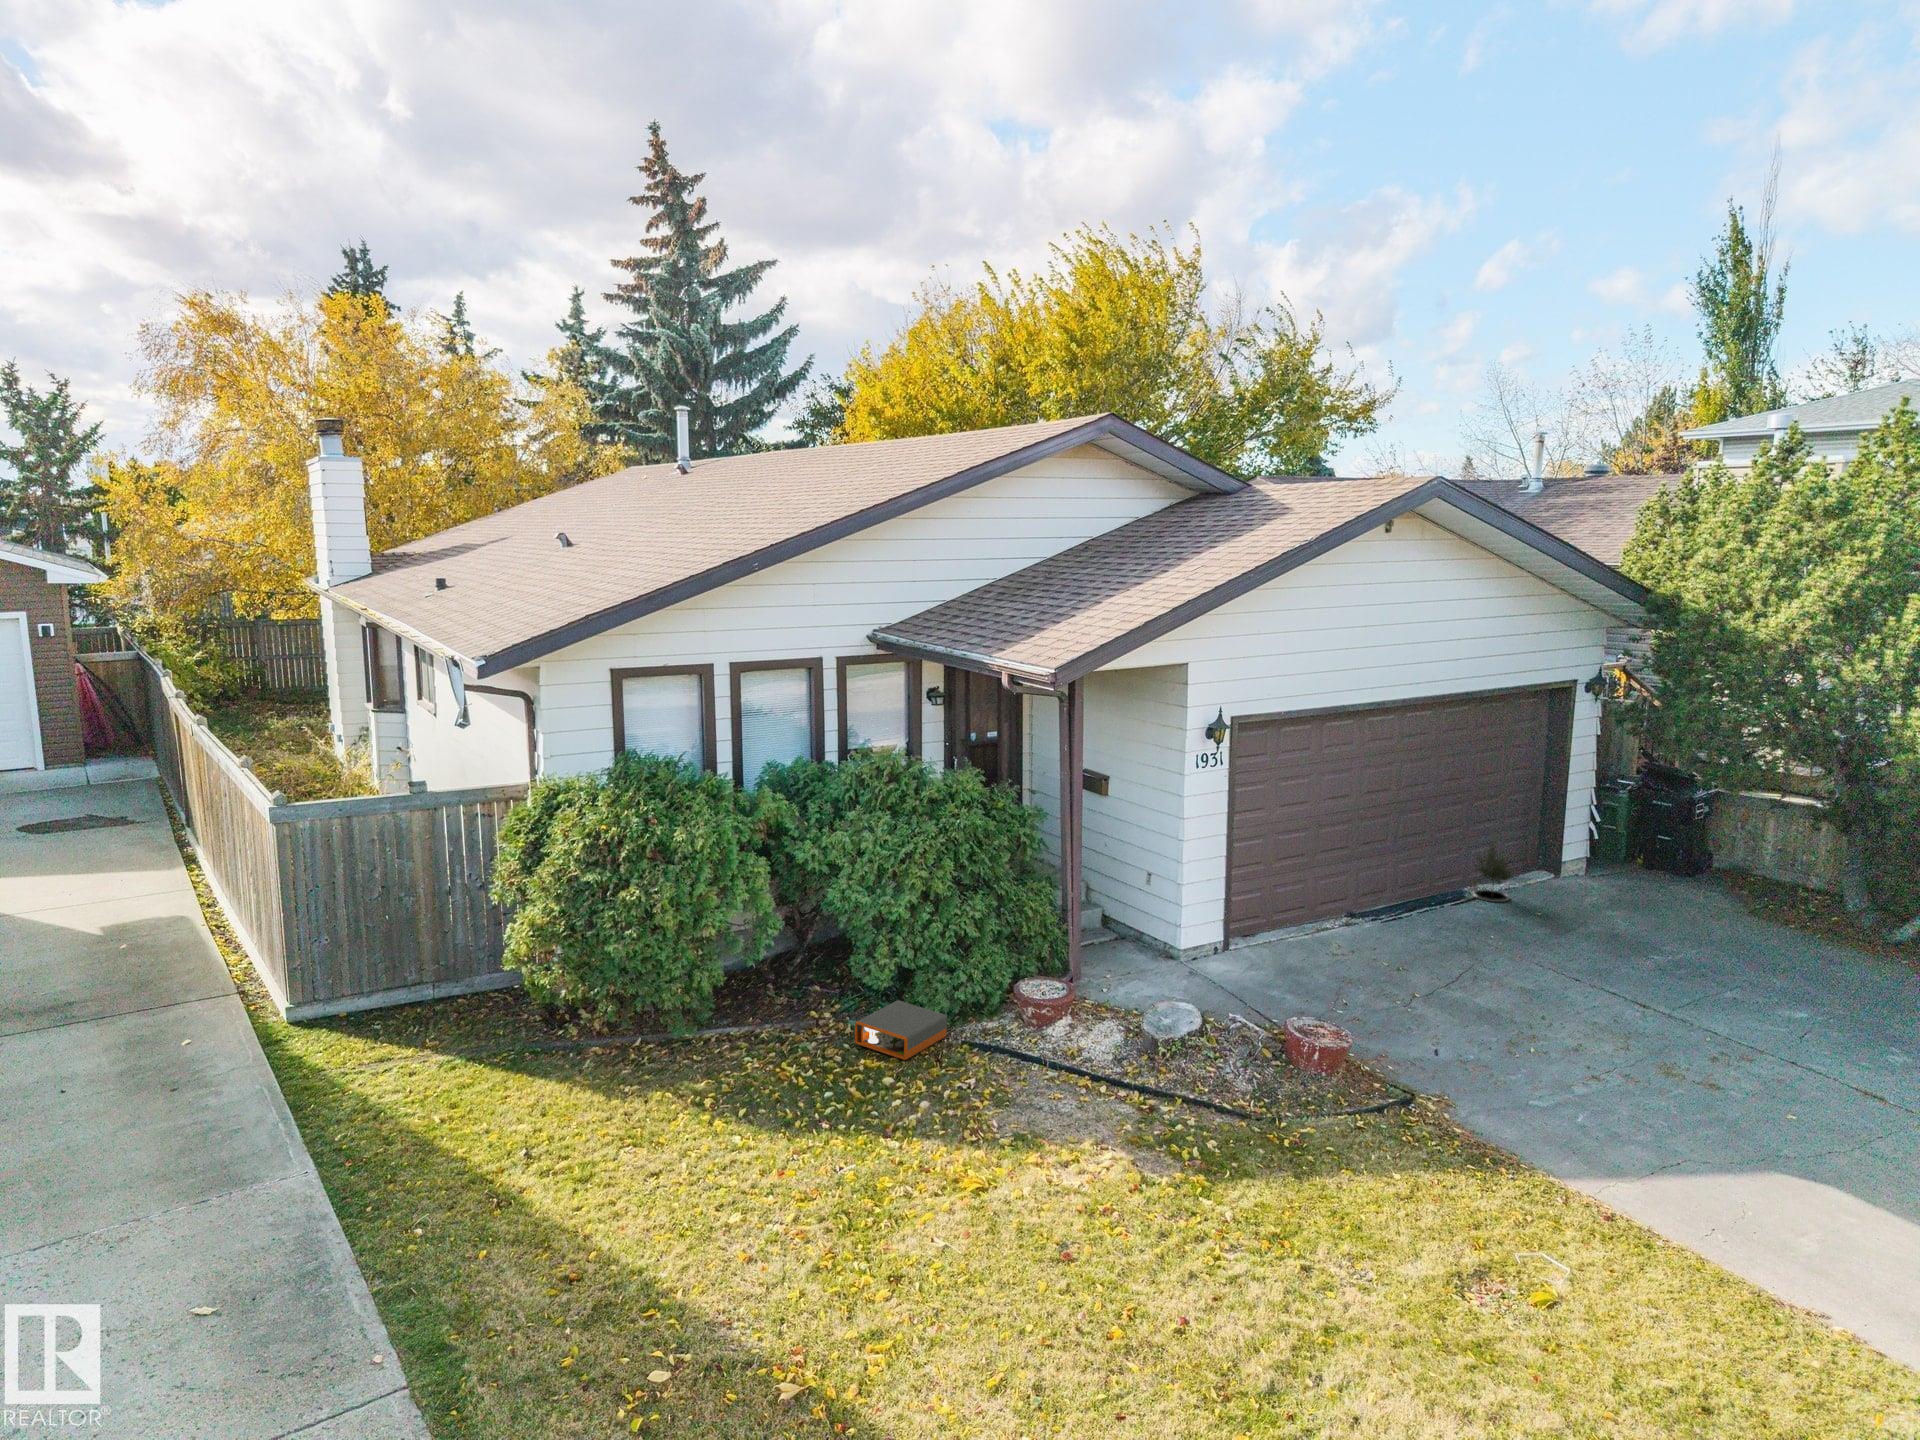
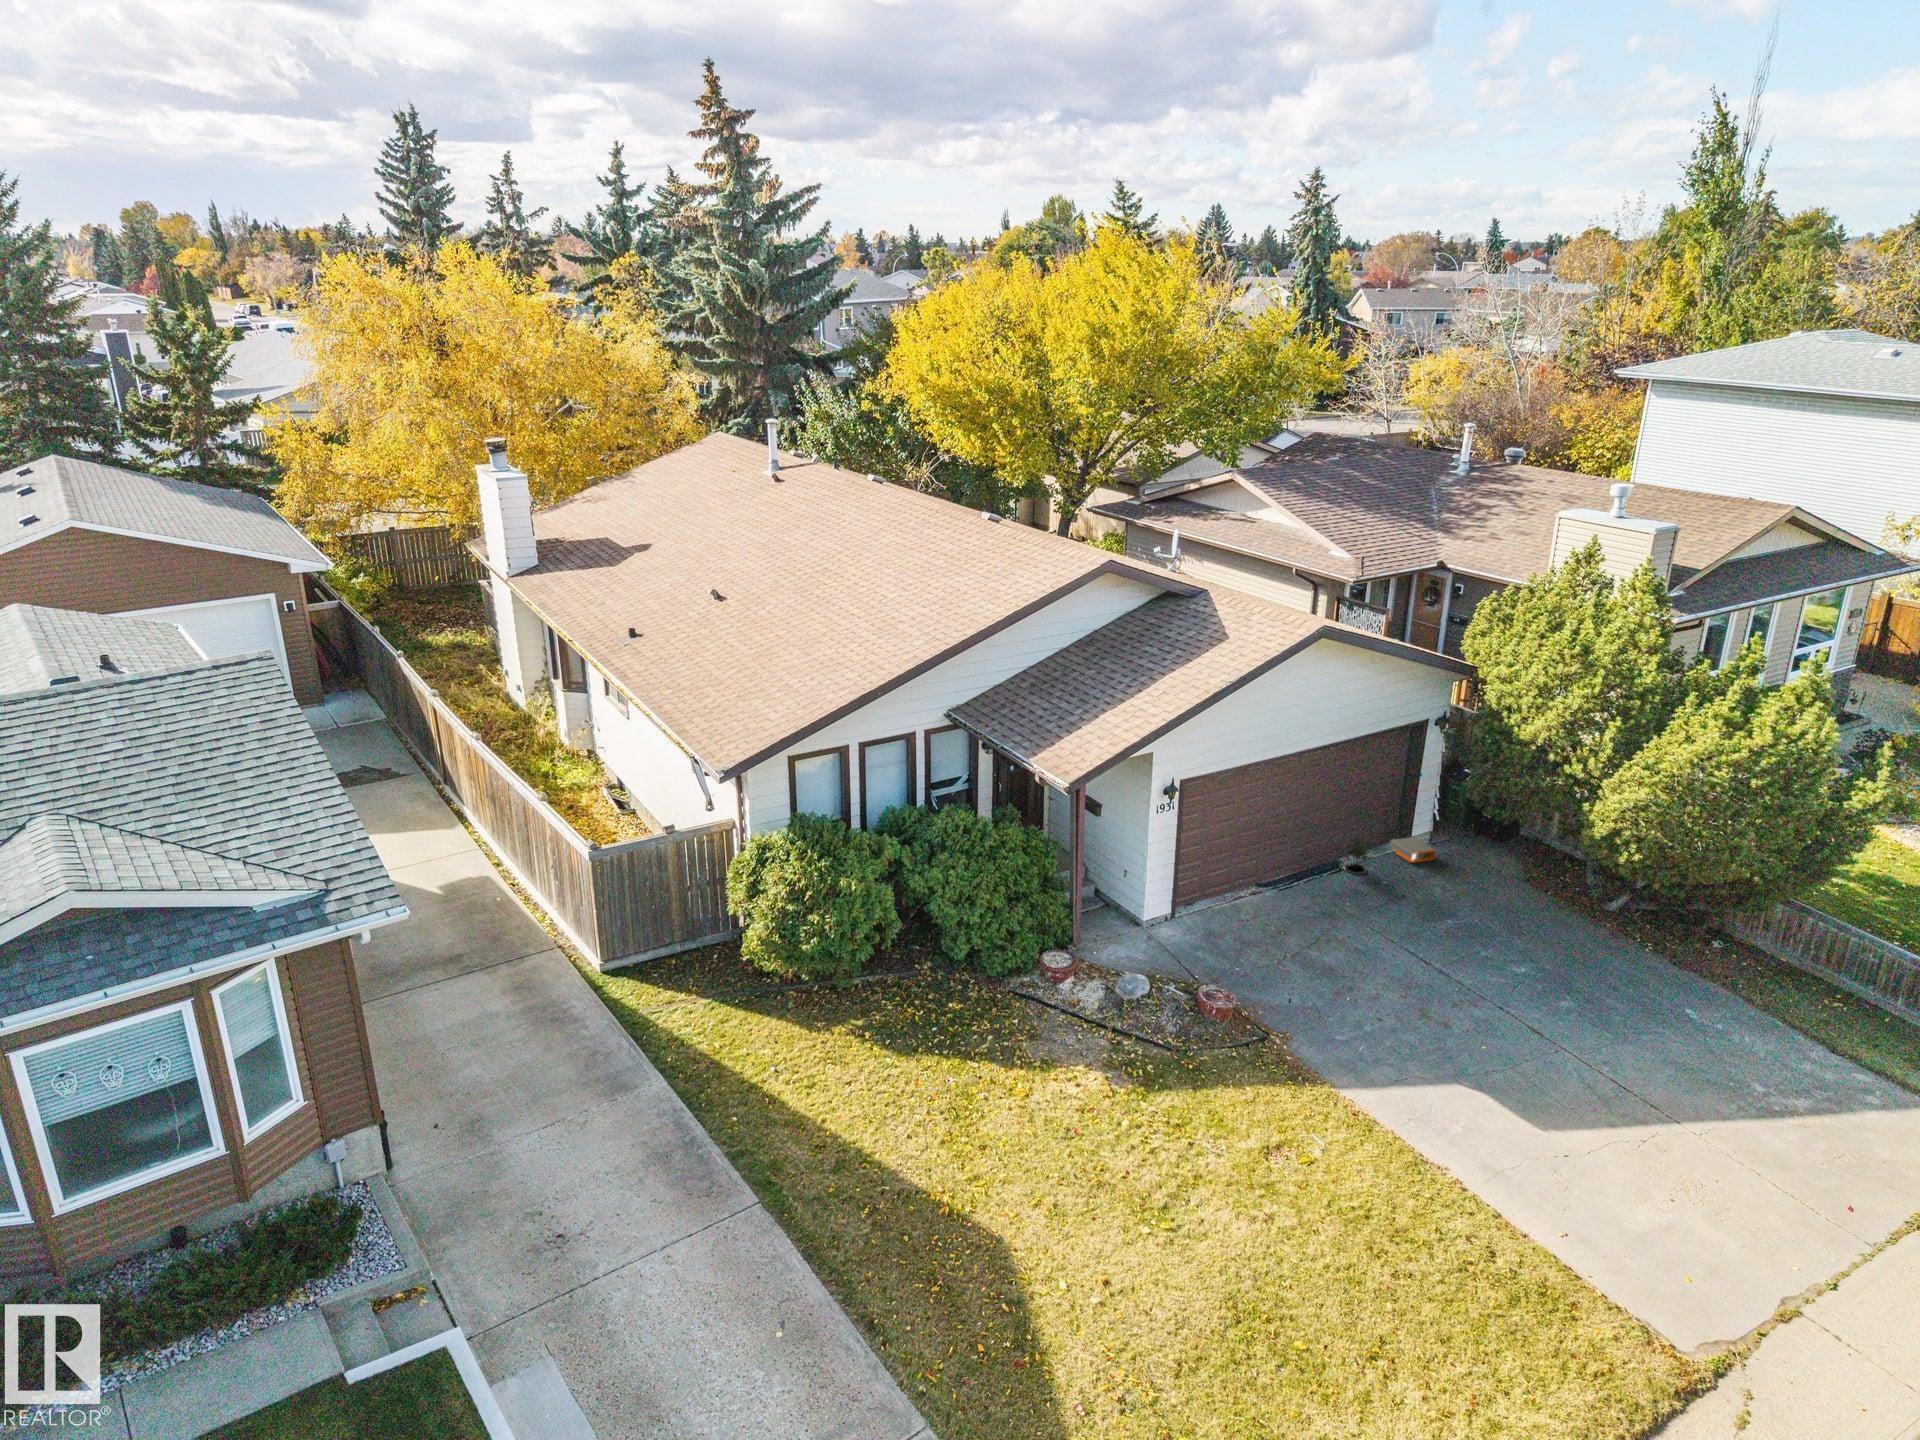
storage box: present [855,1000,947,1060] -> present [1390,837,1436,863]

